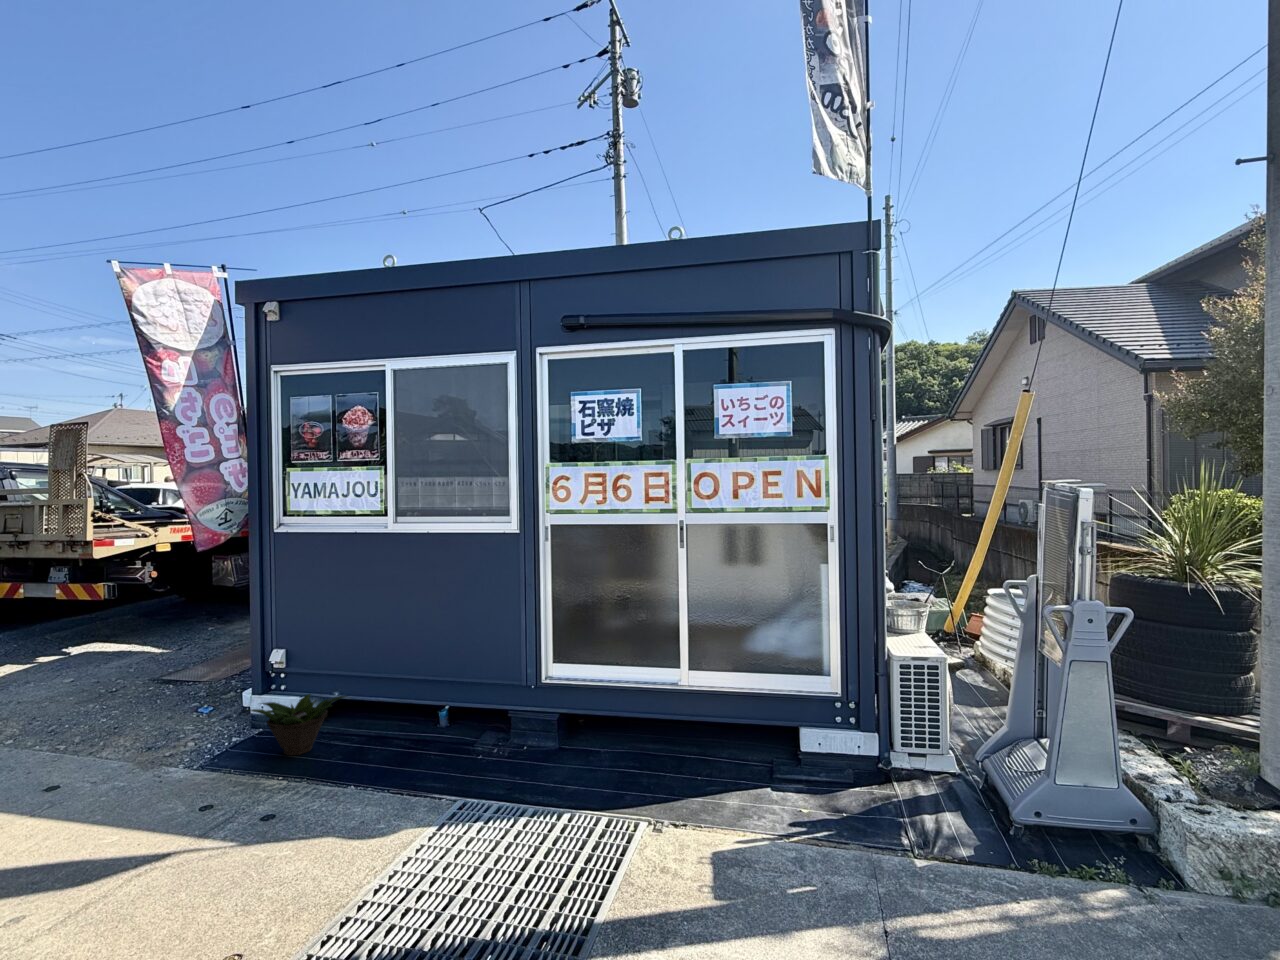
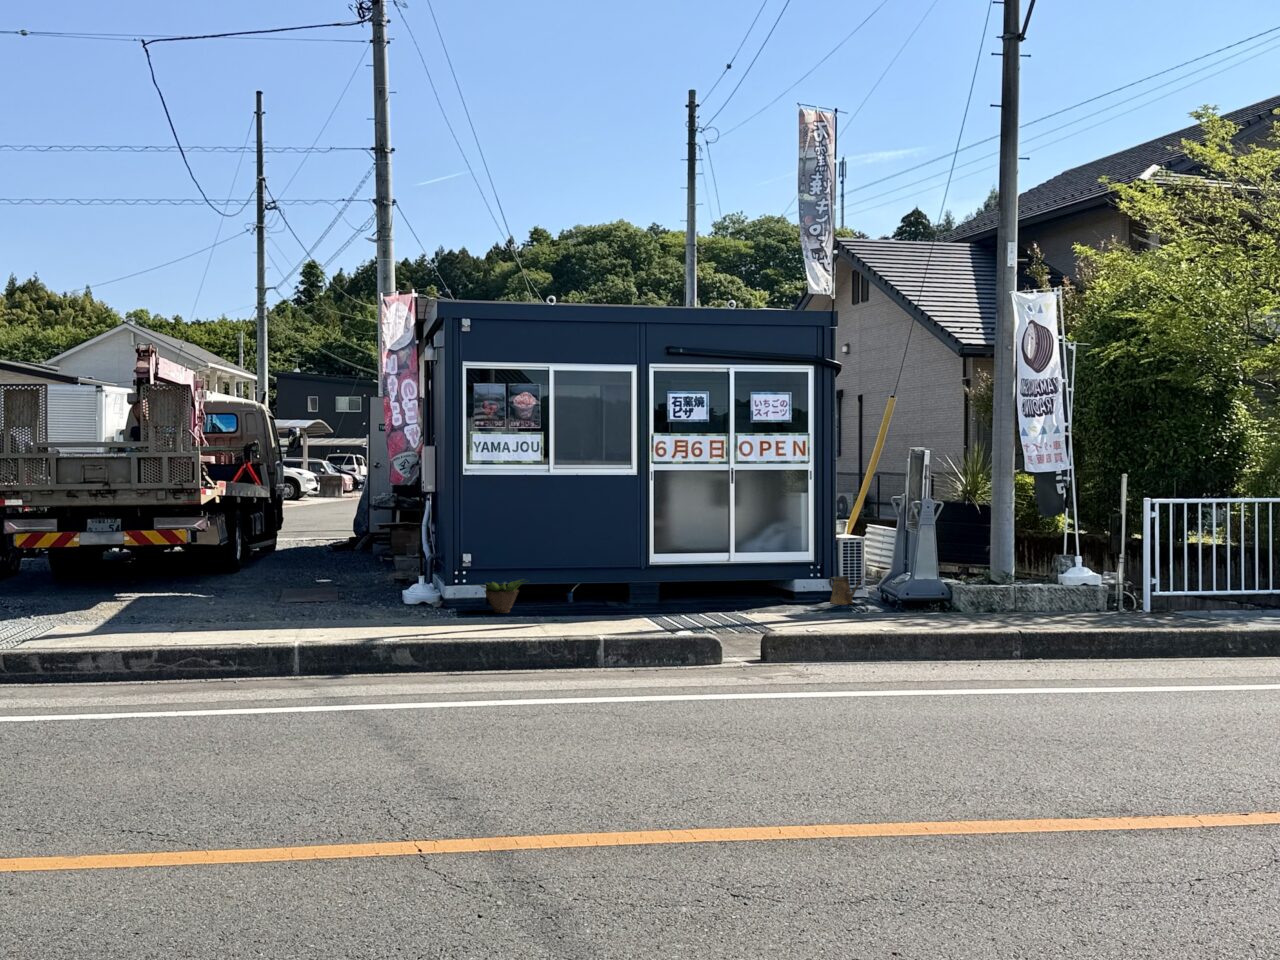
watering can: none [874,727,937,795] -> present [829,576,864,605]

